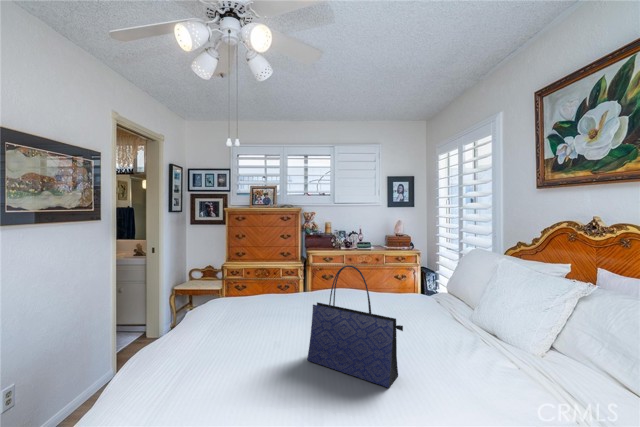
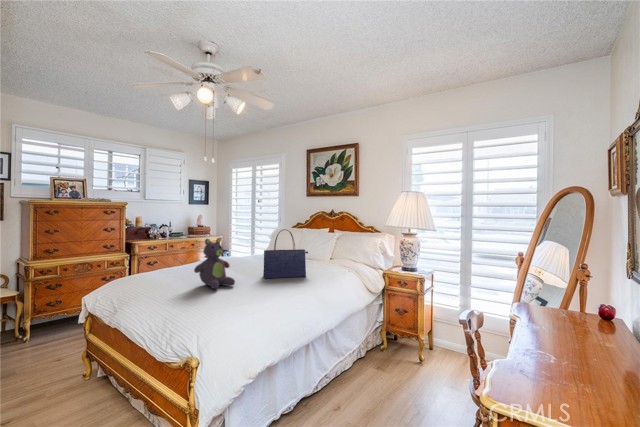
stuffed bear: none [193,269,258,360] -> present [194,238,235,289]

